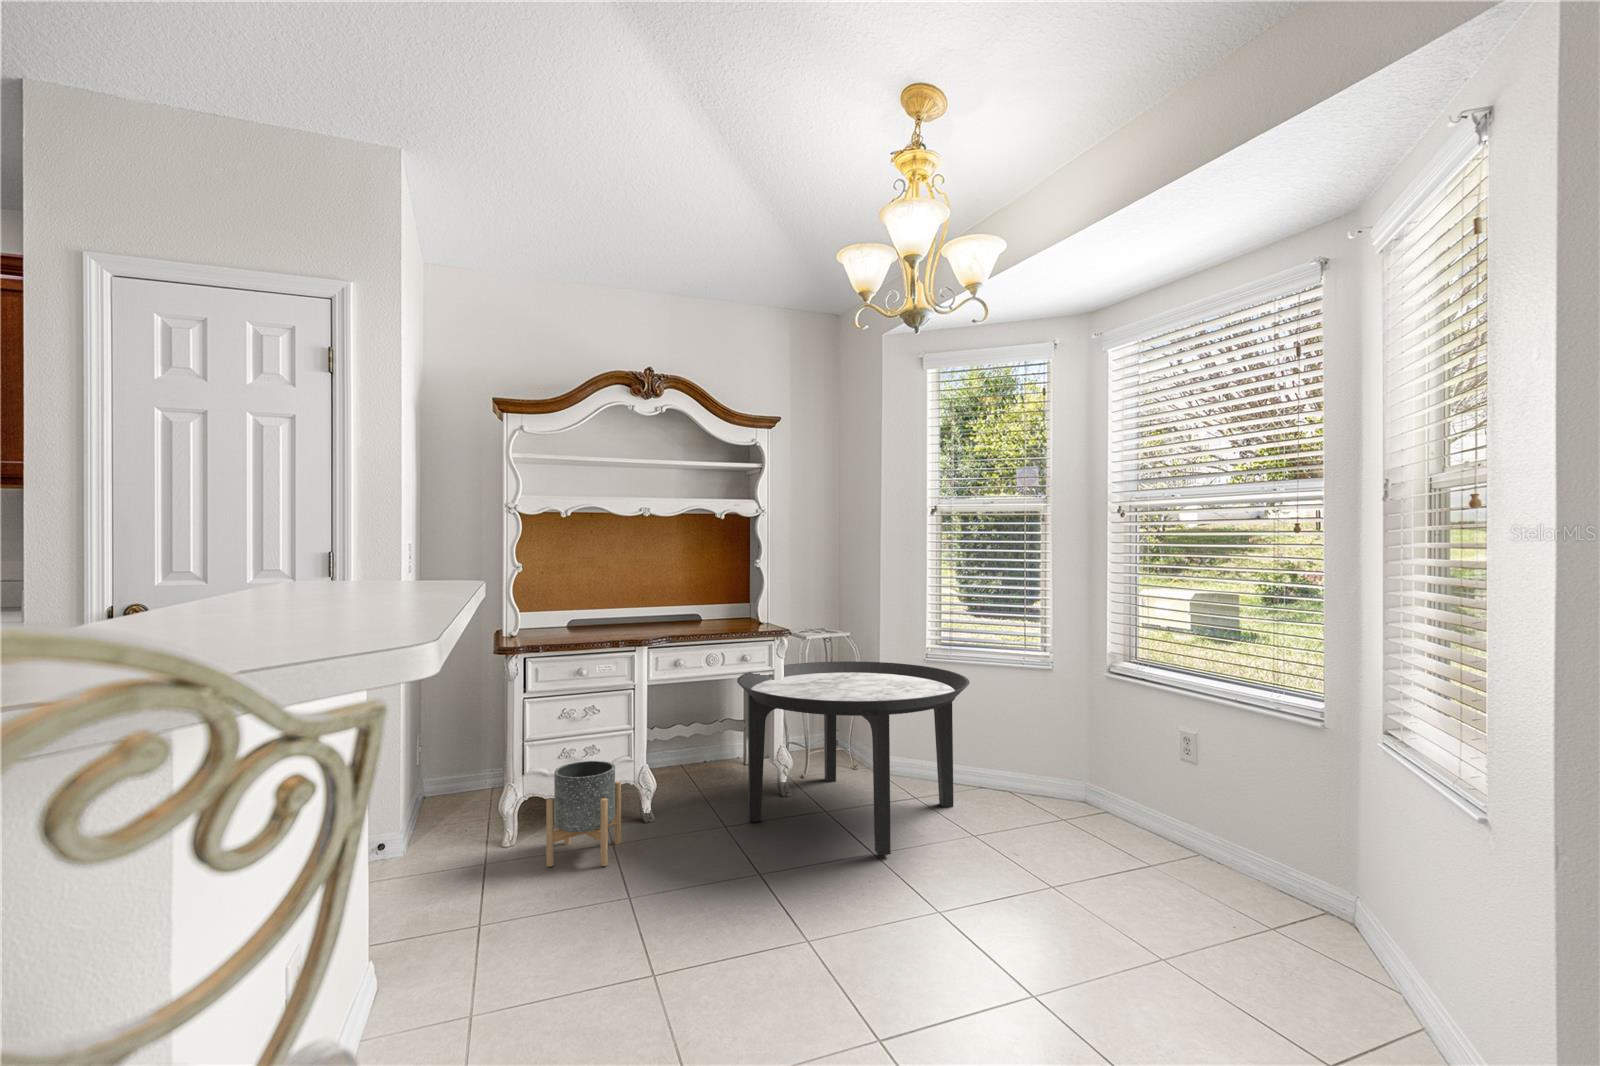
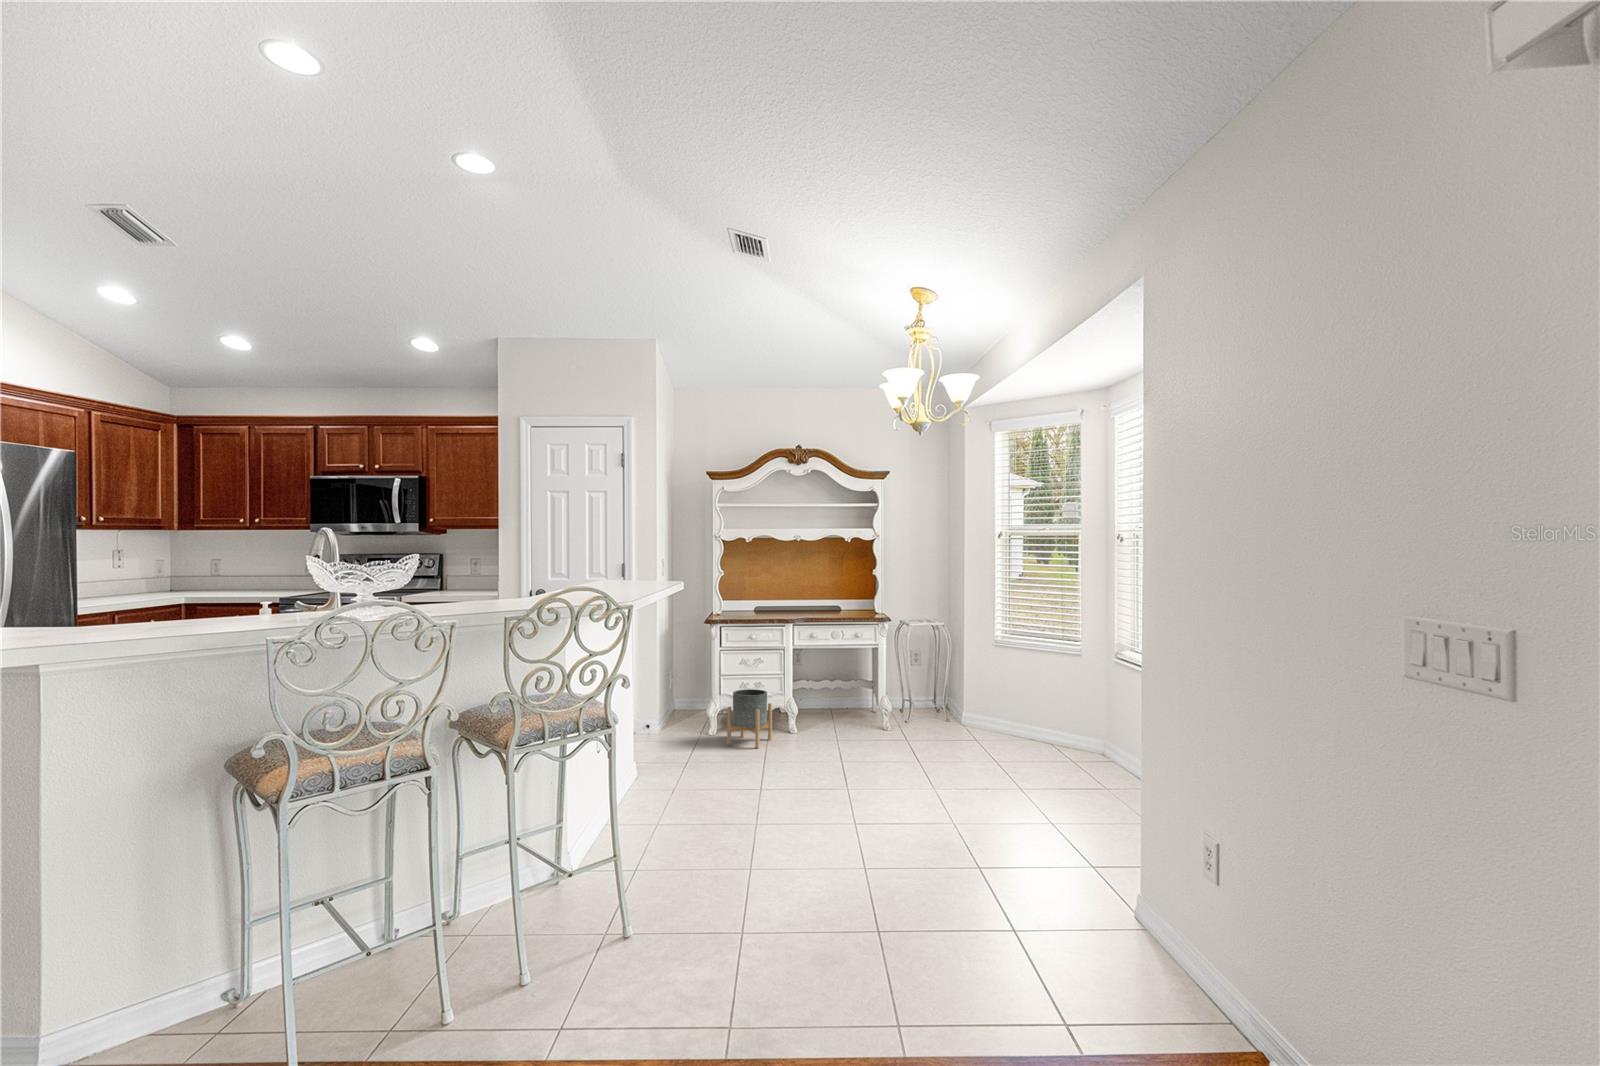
round table: present [737,661,969,855] -> none [845,642,1003,762]

